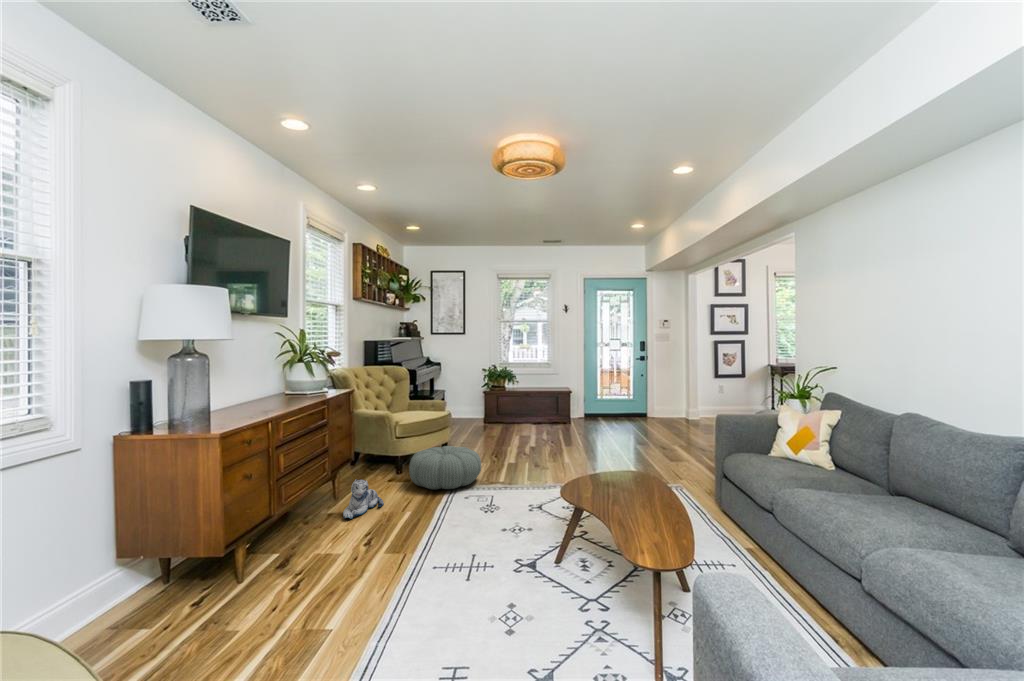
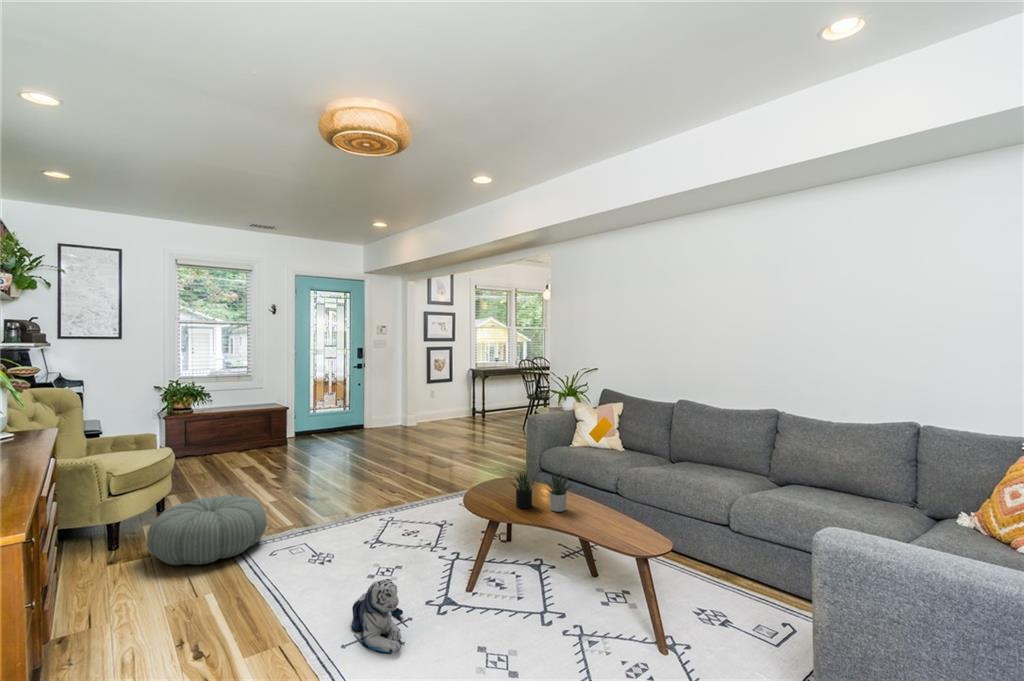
succulent plant: none [588,459,646,508] -> present [510,472,573,512]
plush toy: present [343,479,384,519] -> present [351,579,403,654]

